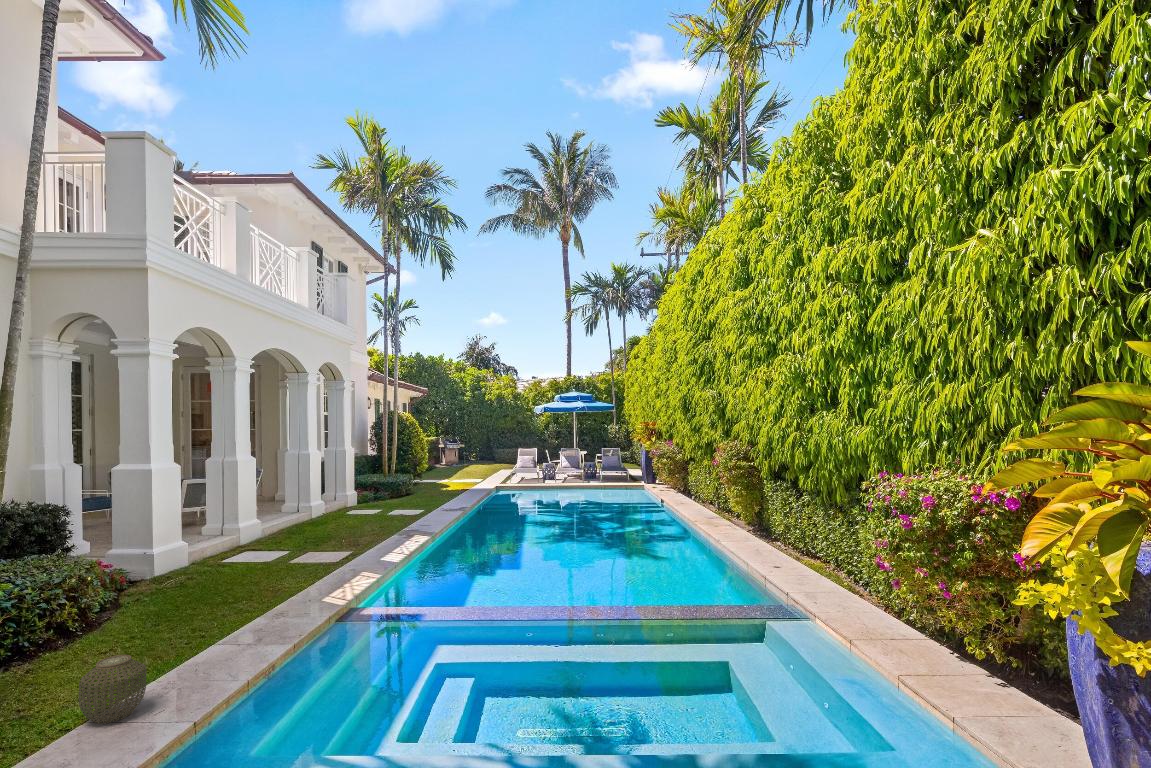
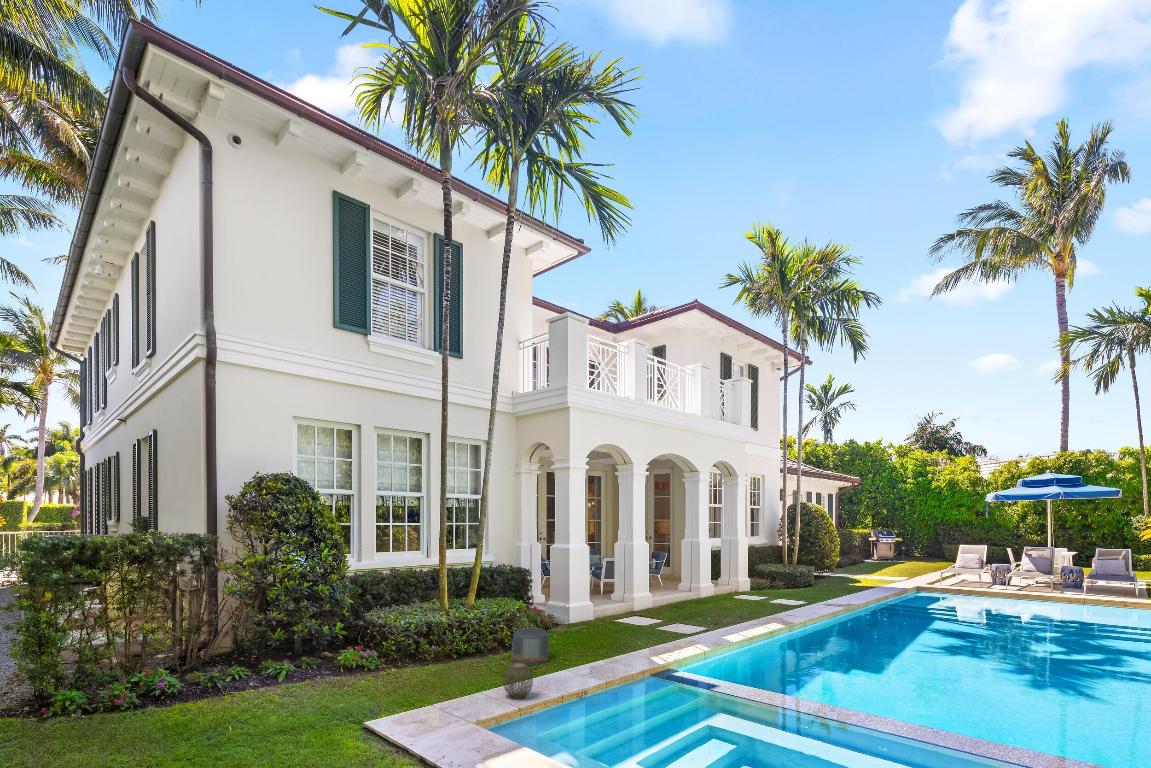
pouf: none [66,591,142,656] -> present [512,628,548,665]

